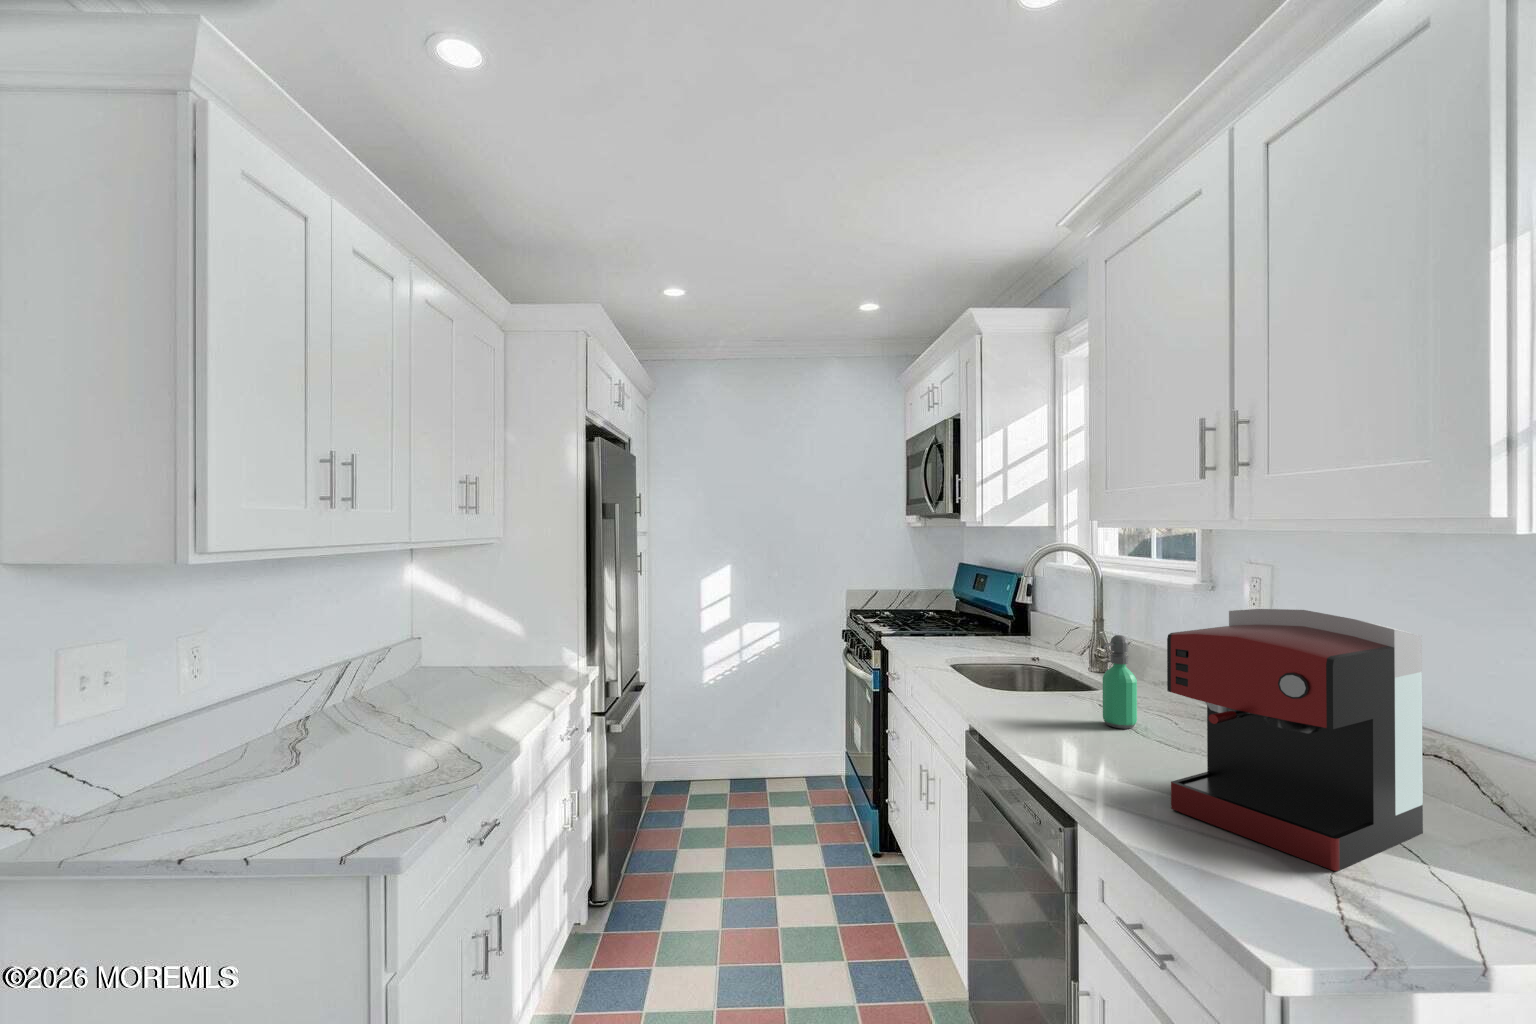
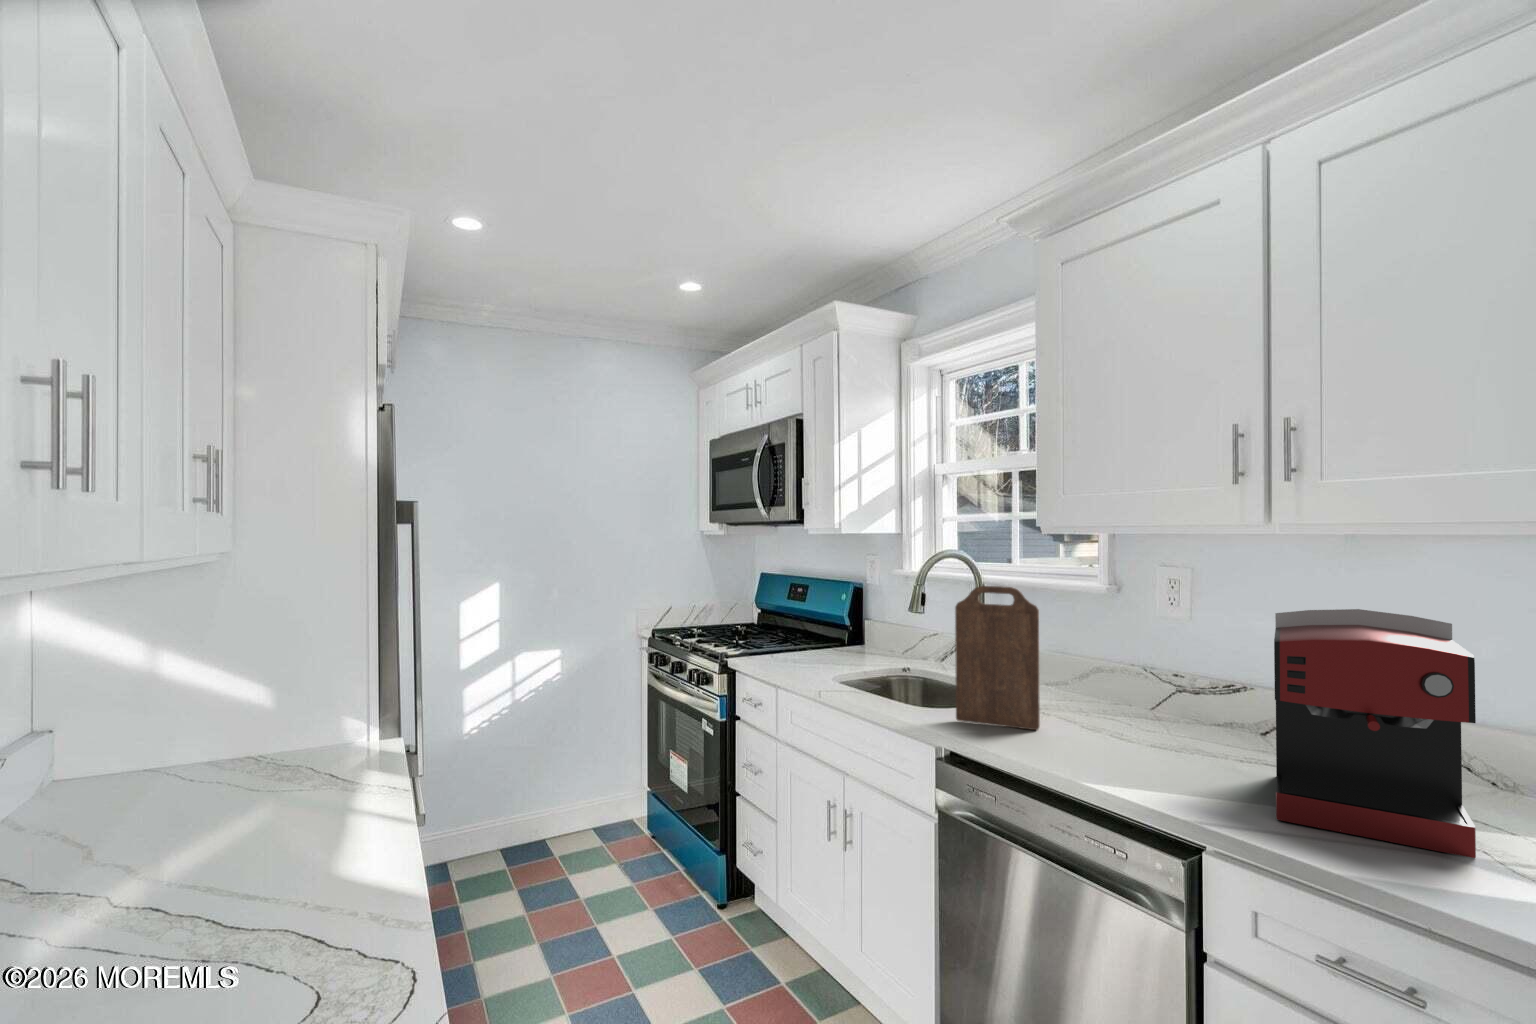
cutting board: none [1002,577,1072,717] -> present [955,586,1040,730]
soap dispenser: present [1102,635,1137,729] -> none [1073,642,1107,736]

